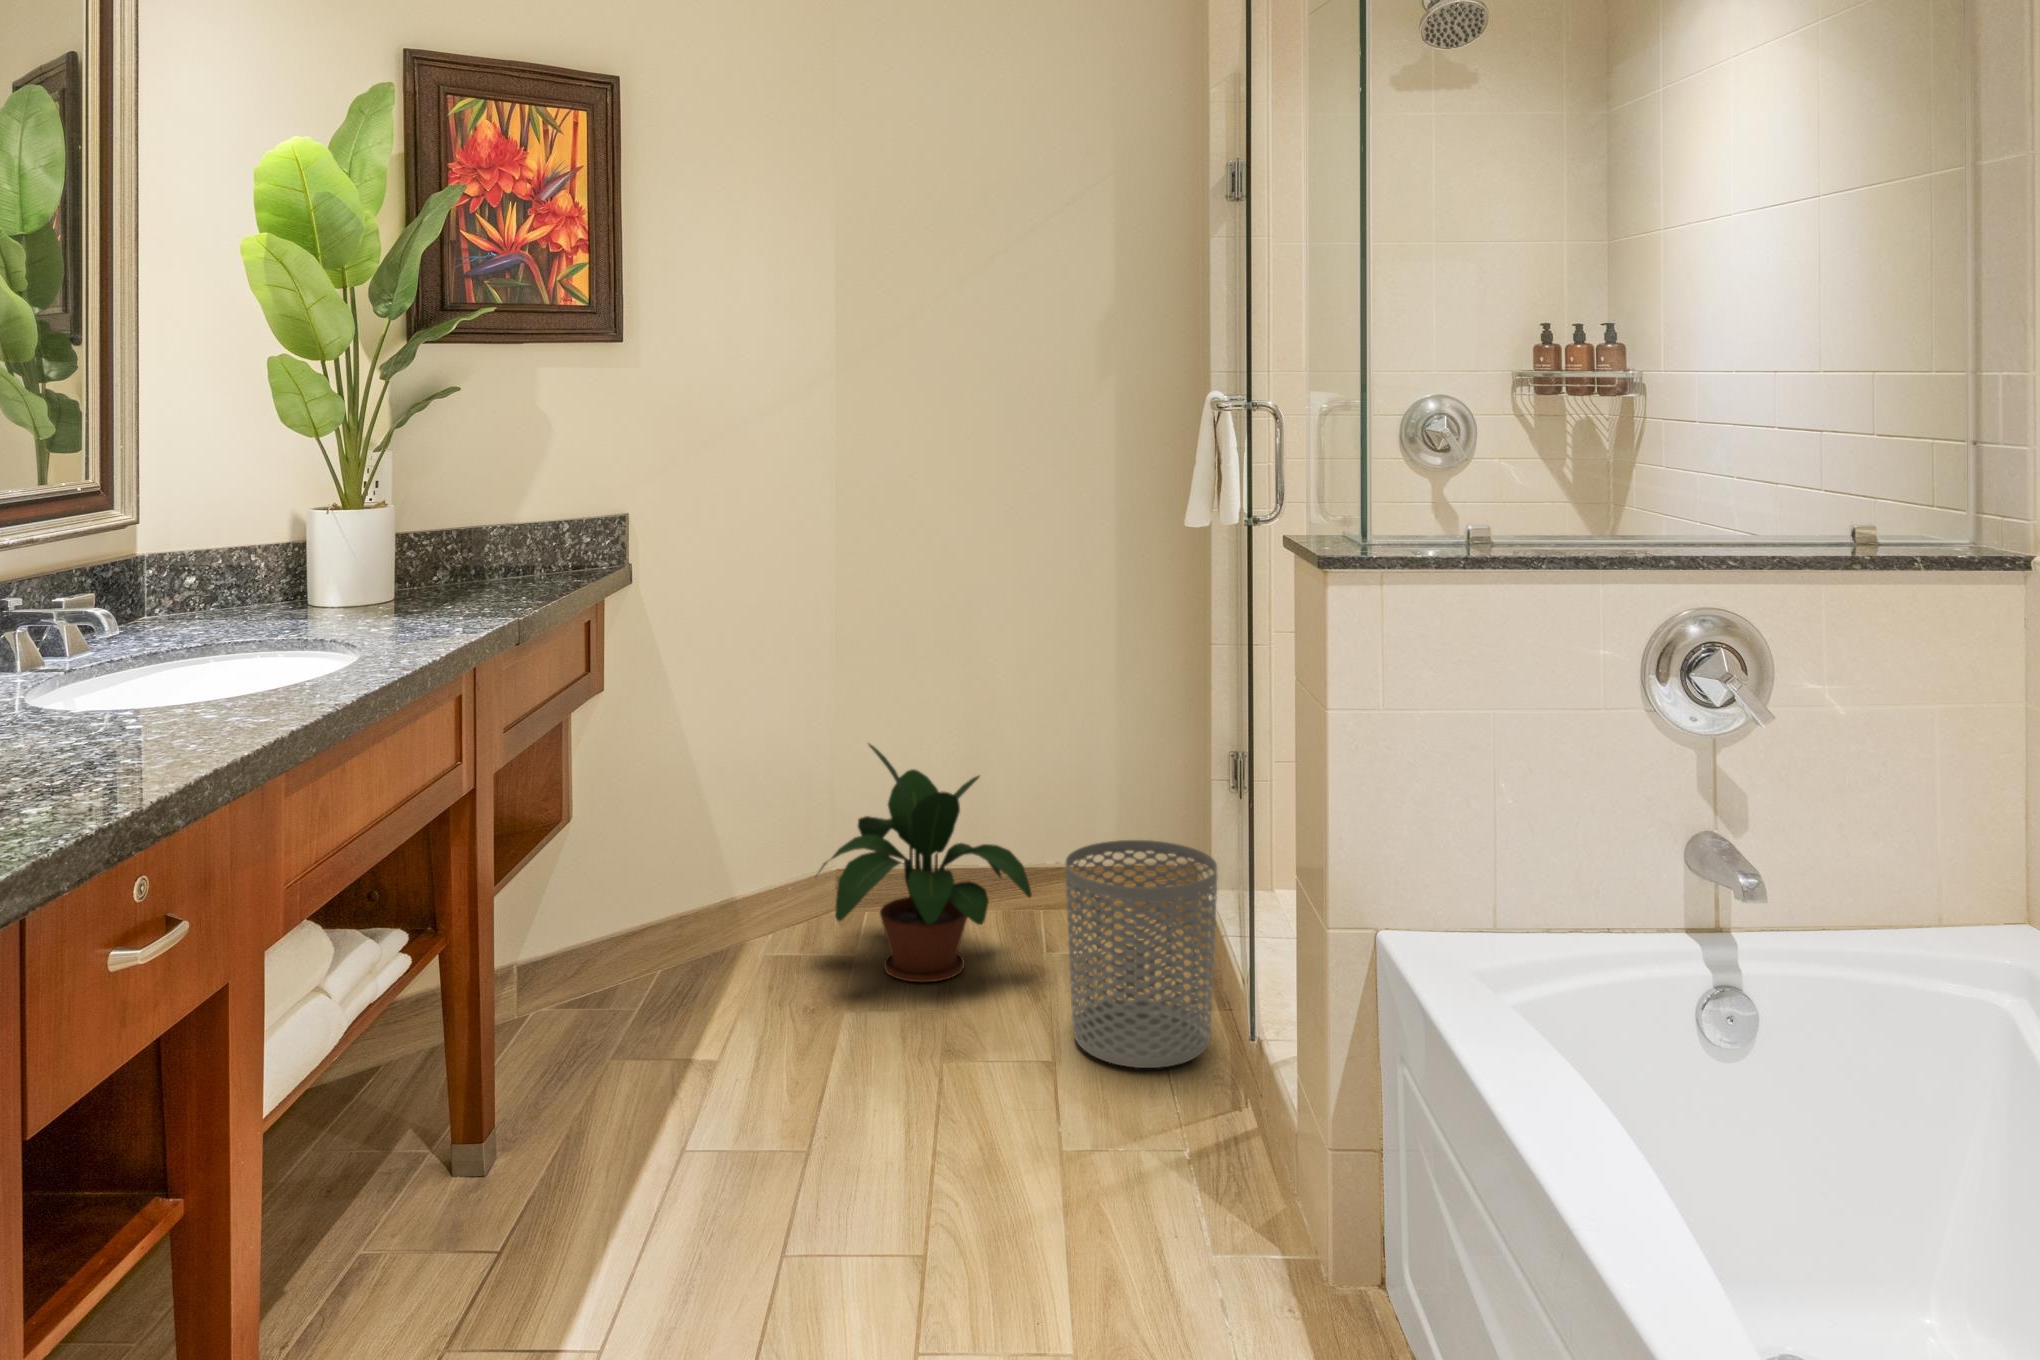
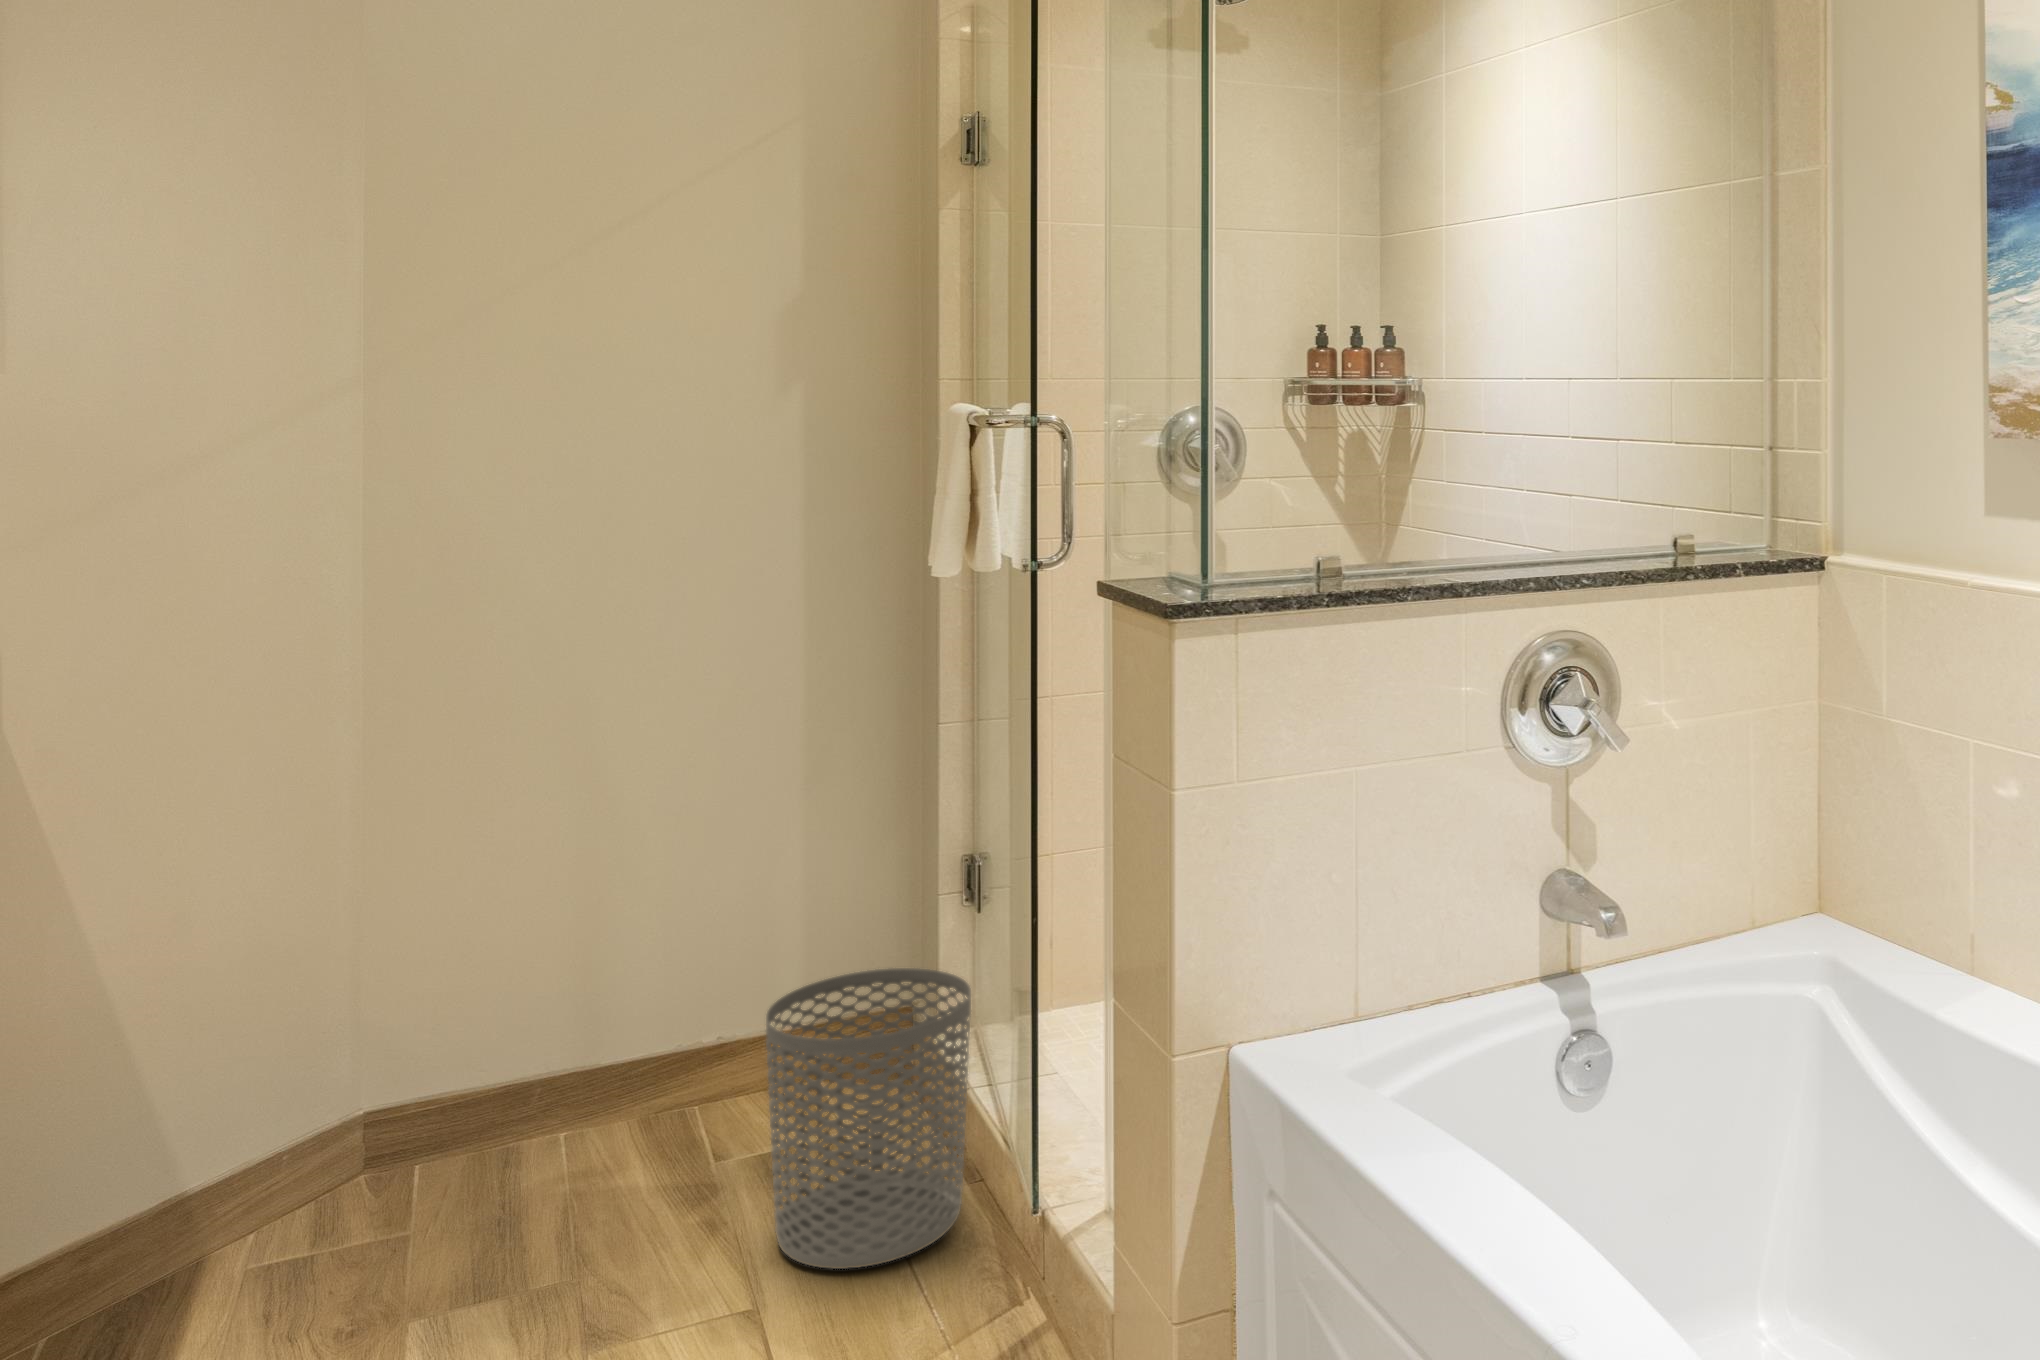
potted plant: present [819,743,1032,982] -> none [358,900,707,1225]

